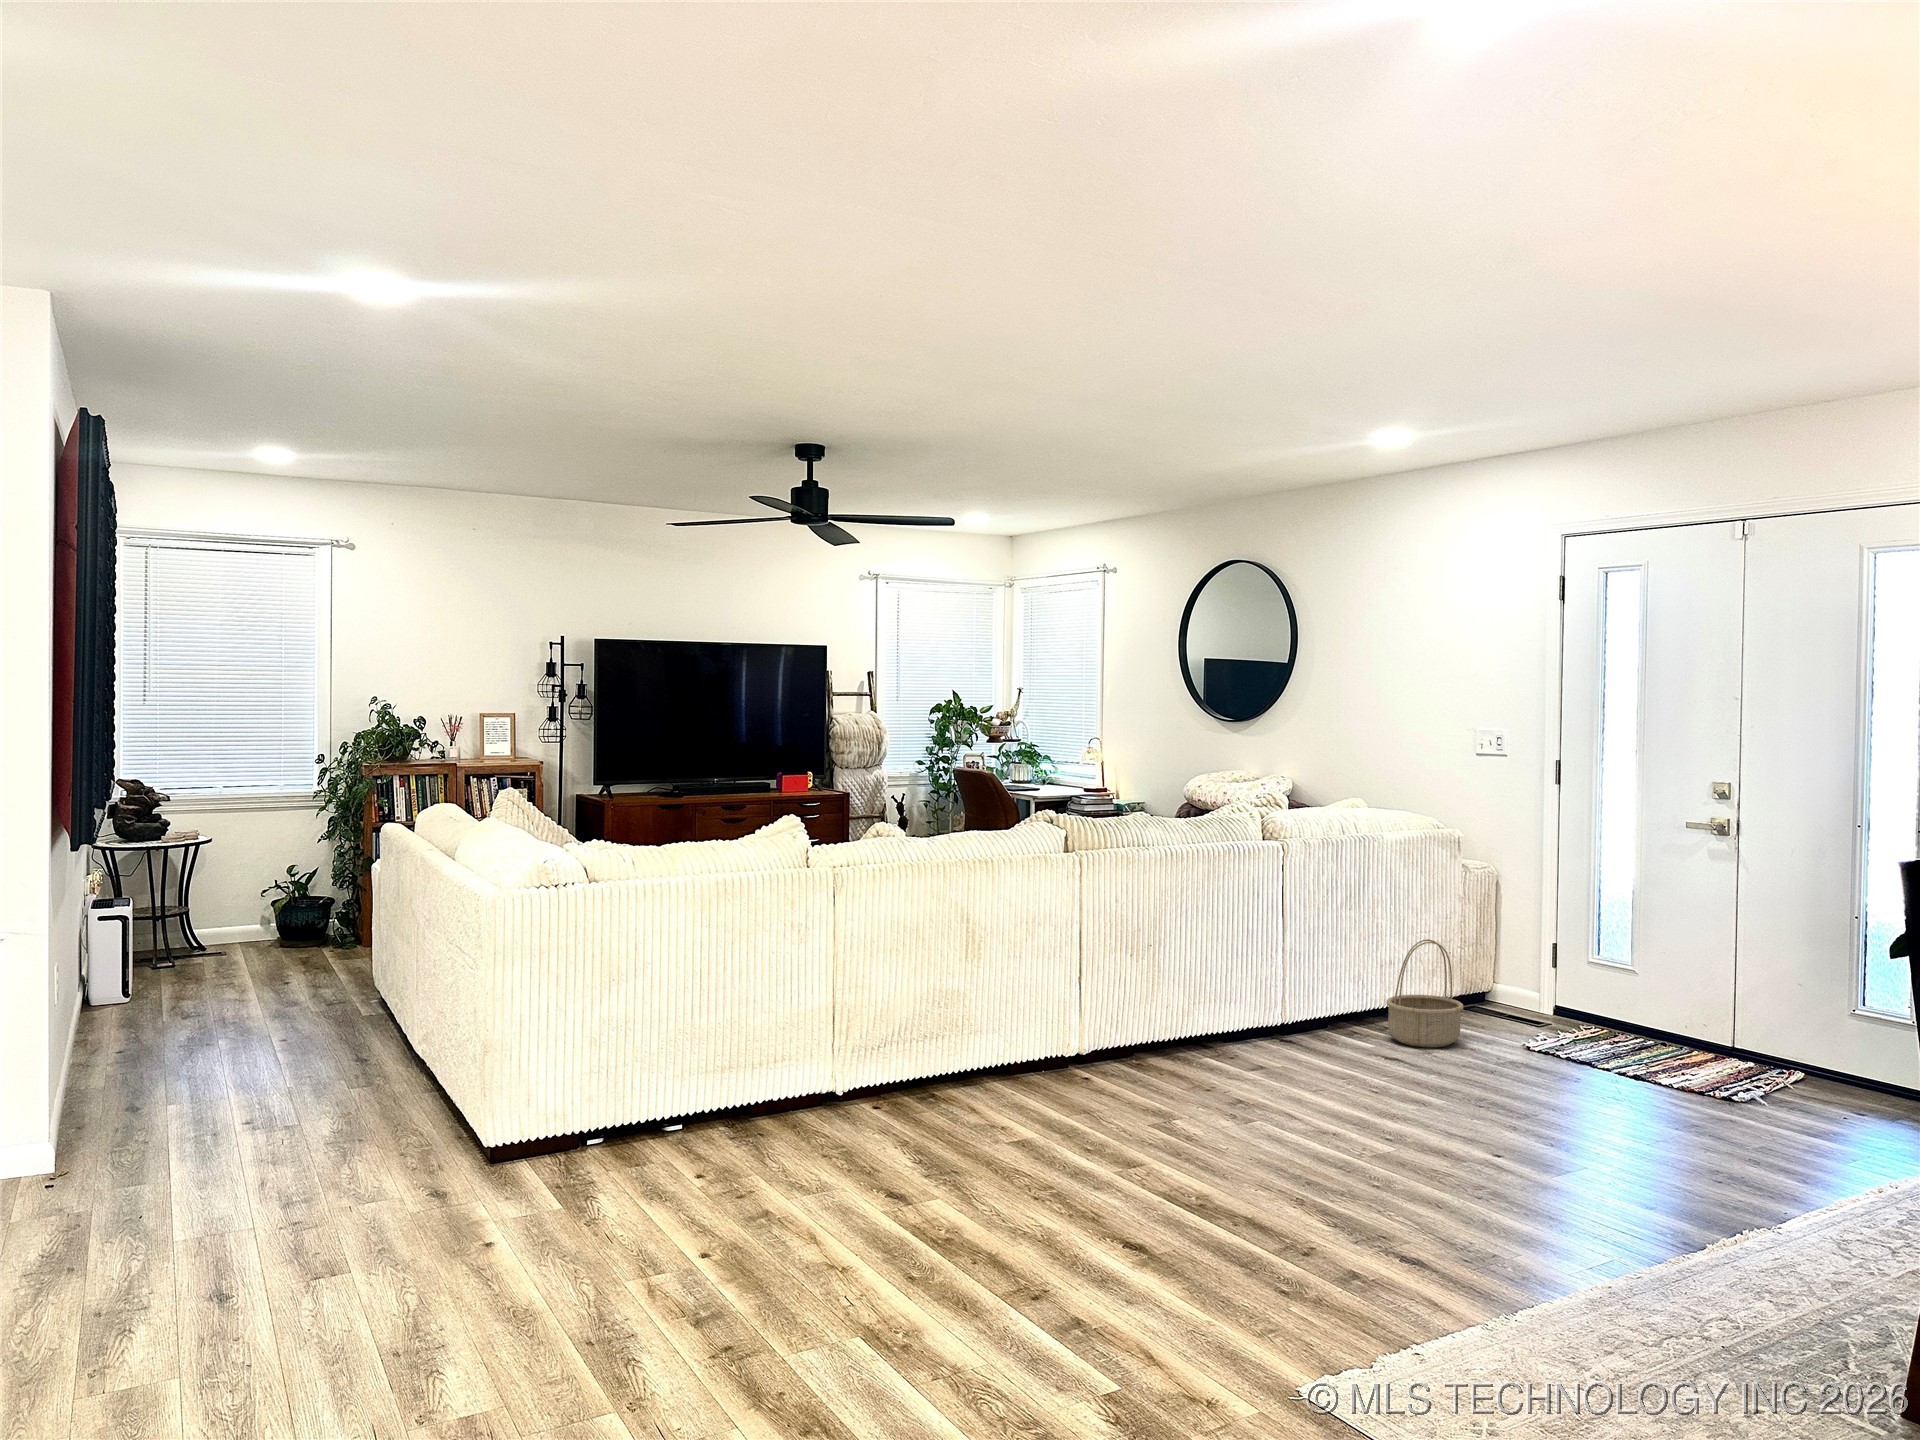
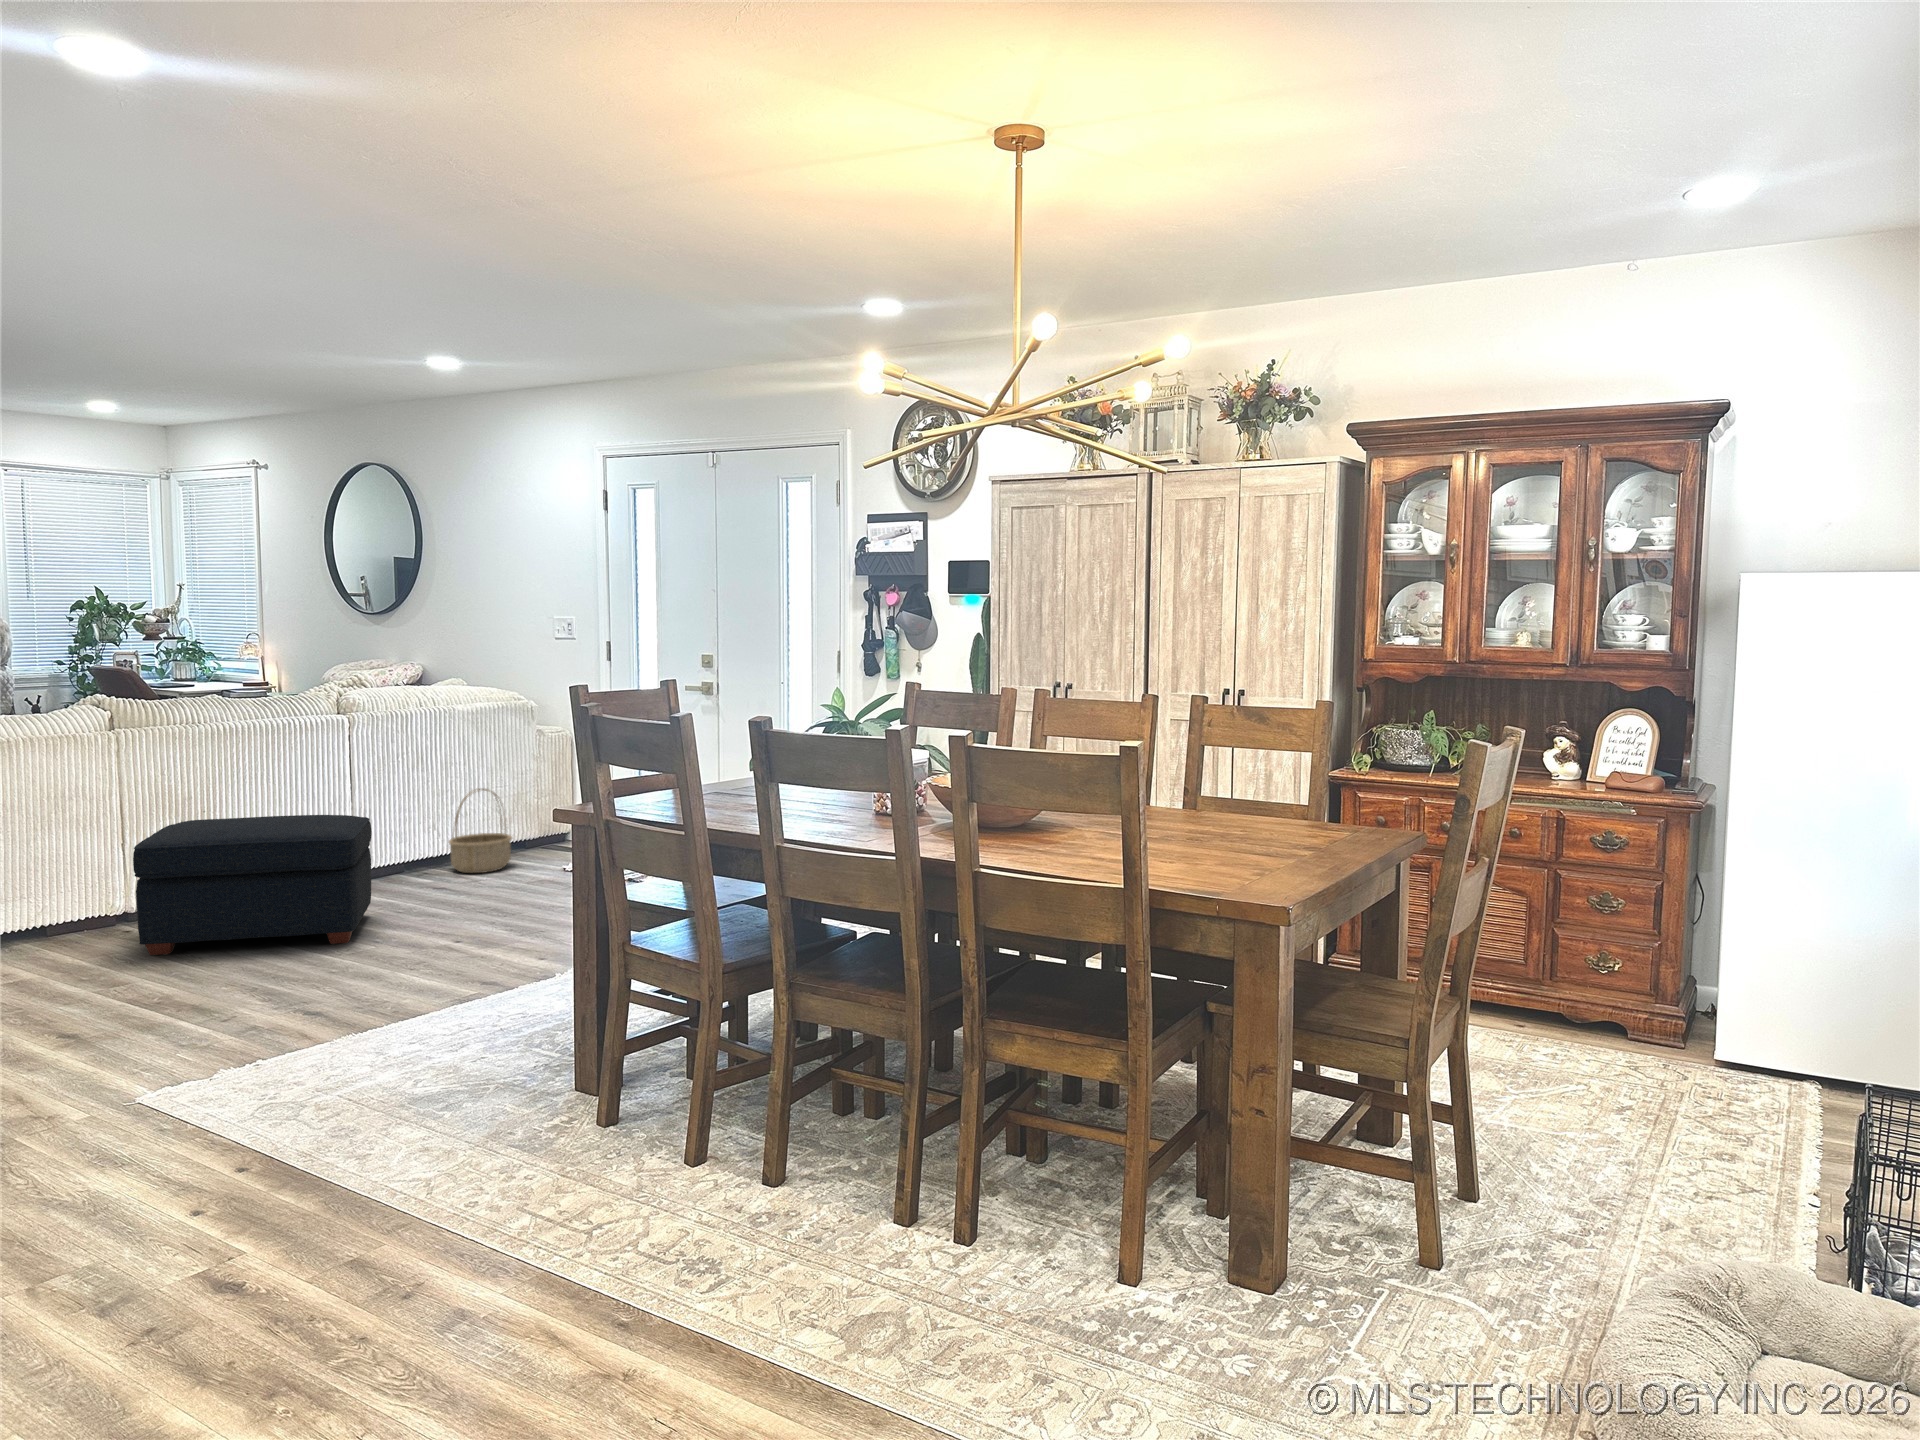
ottoman: none [1114,961,1365,1144] -> present [133,815,372,955]

